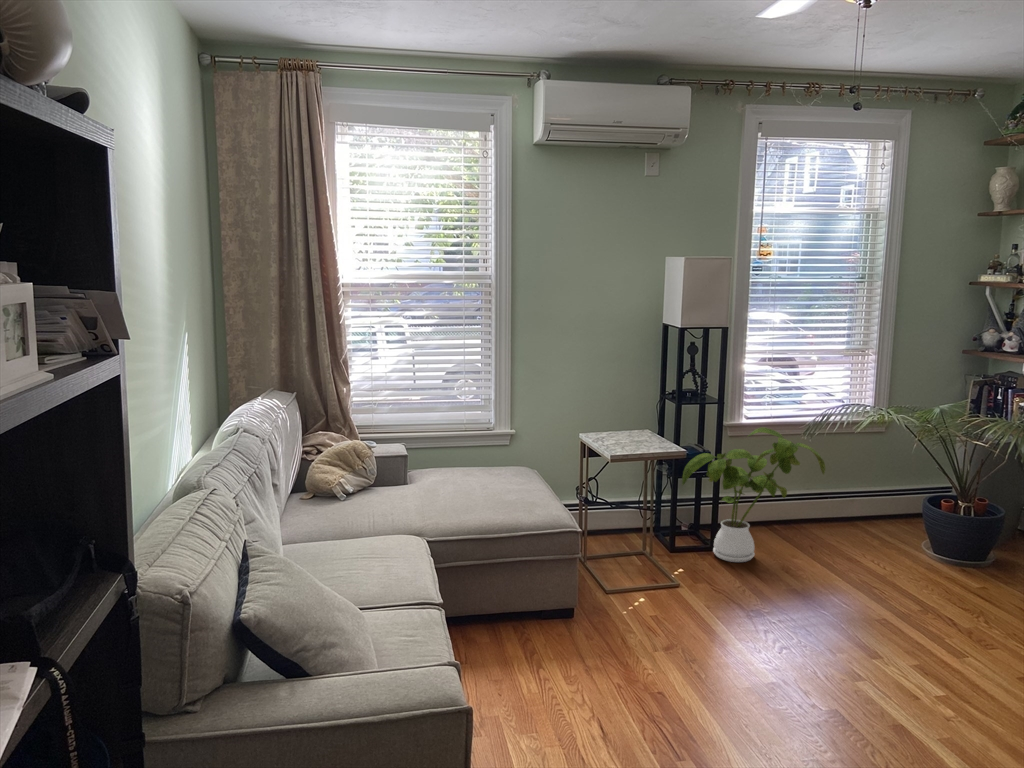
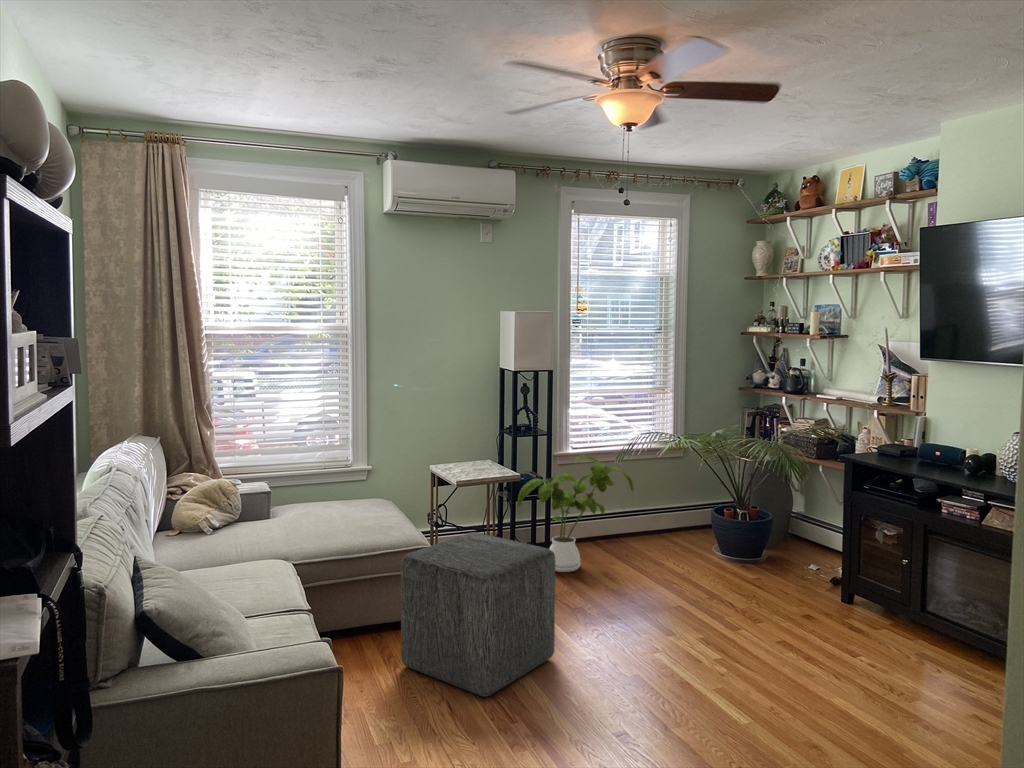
ottoman: none [545,518,732,720] -> present [401,532,555,697]

